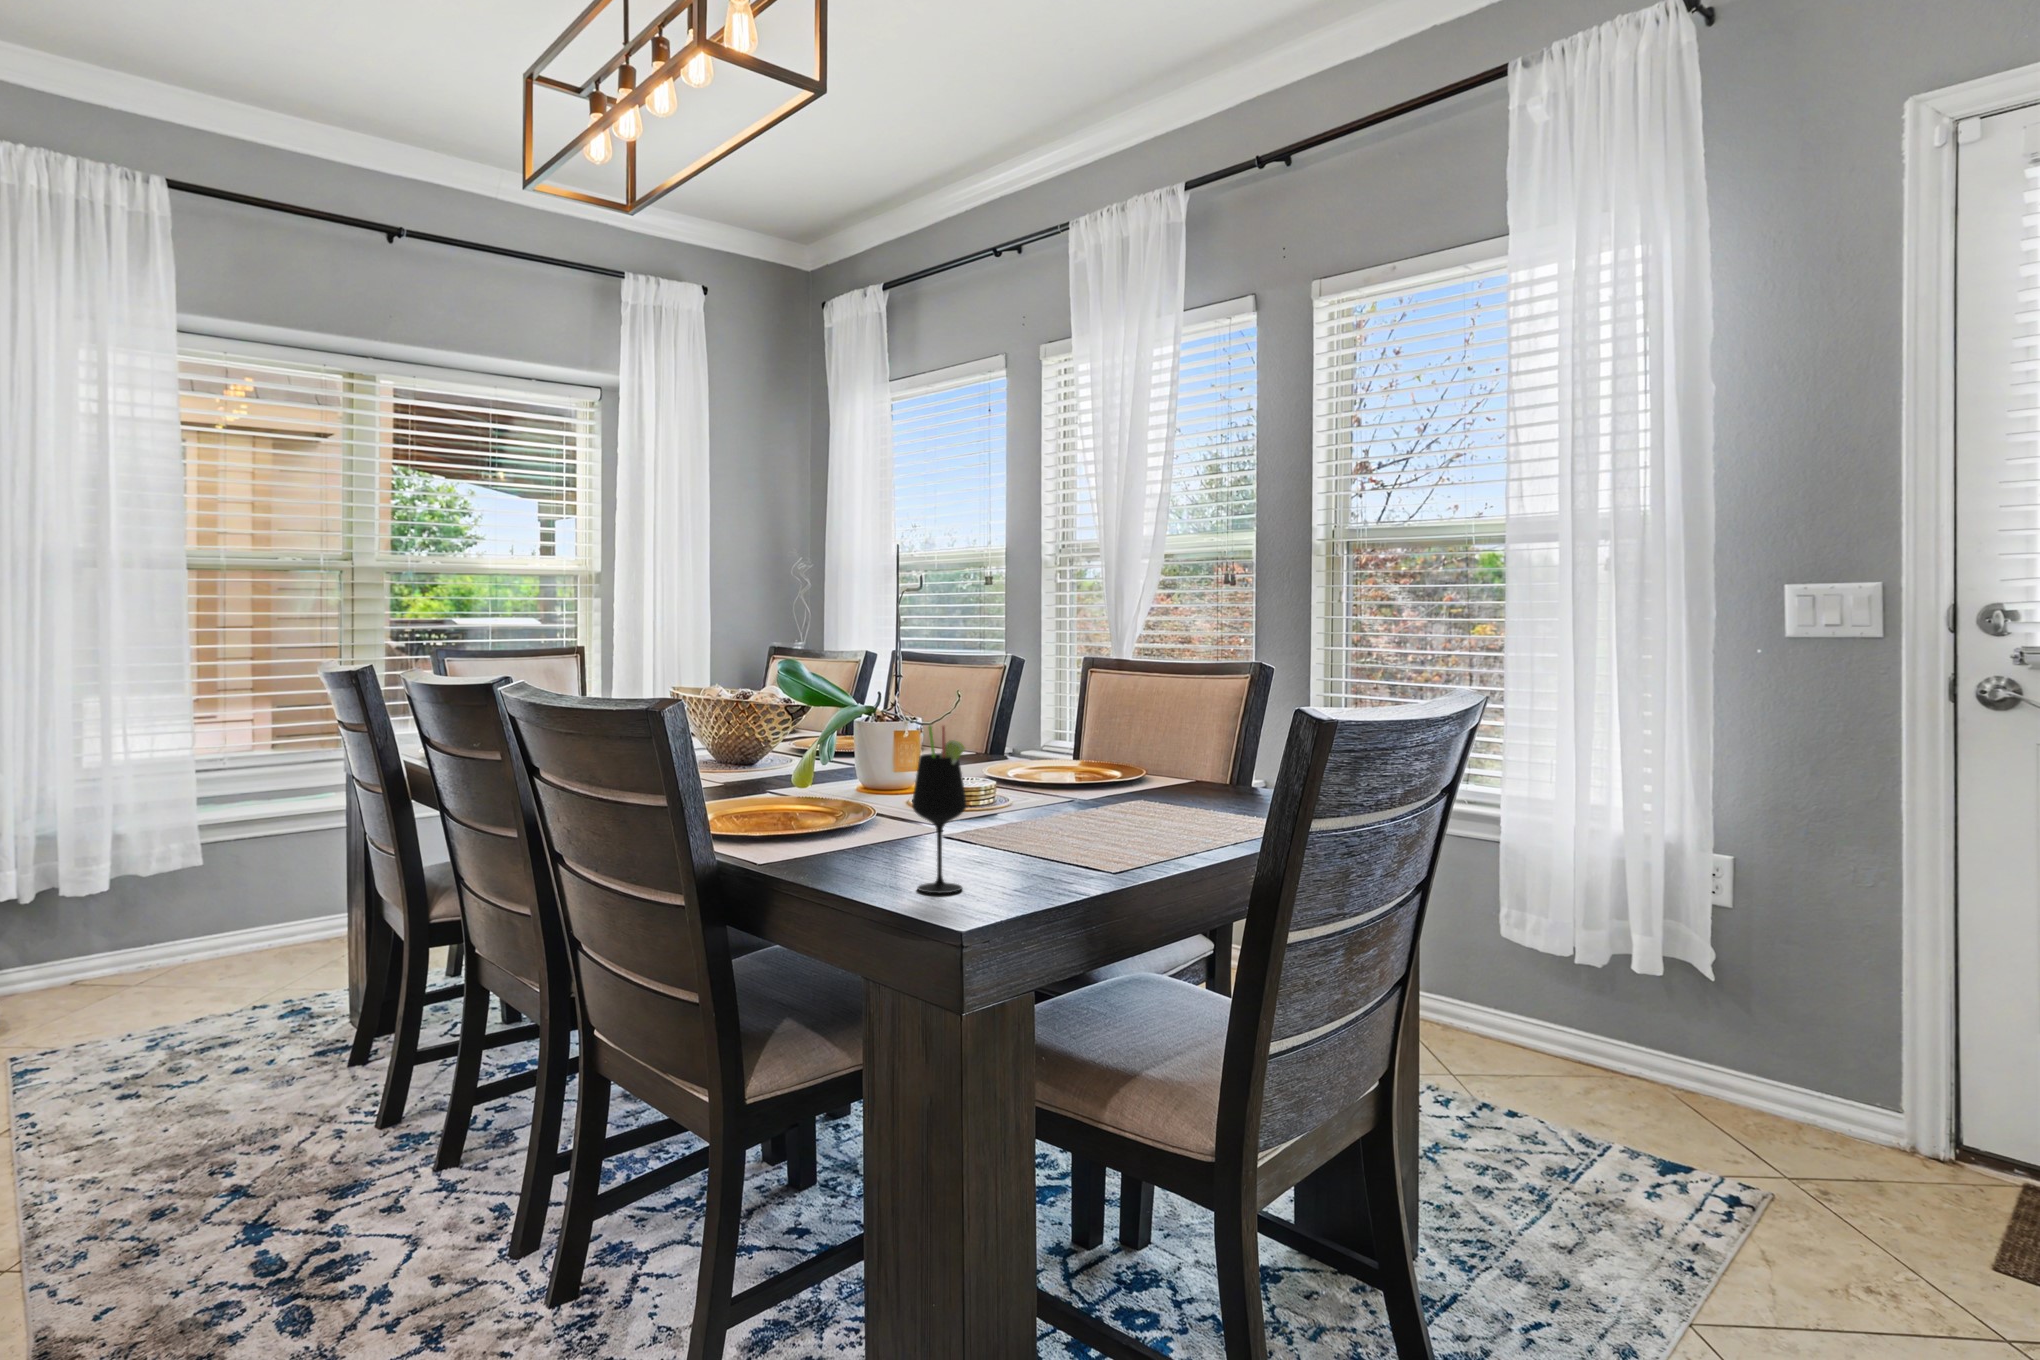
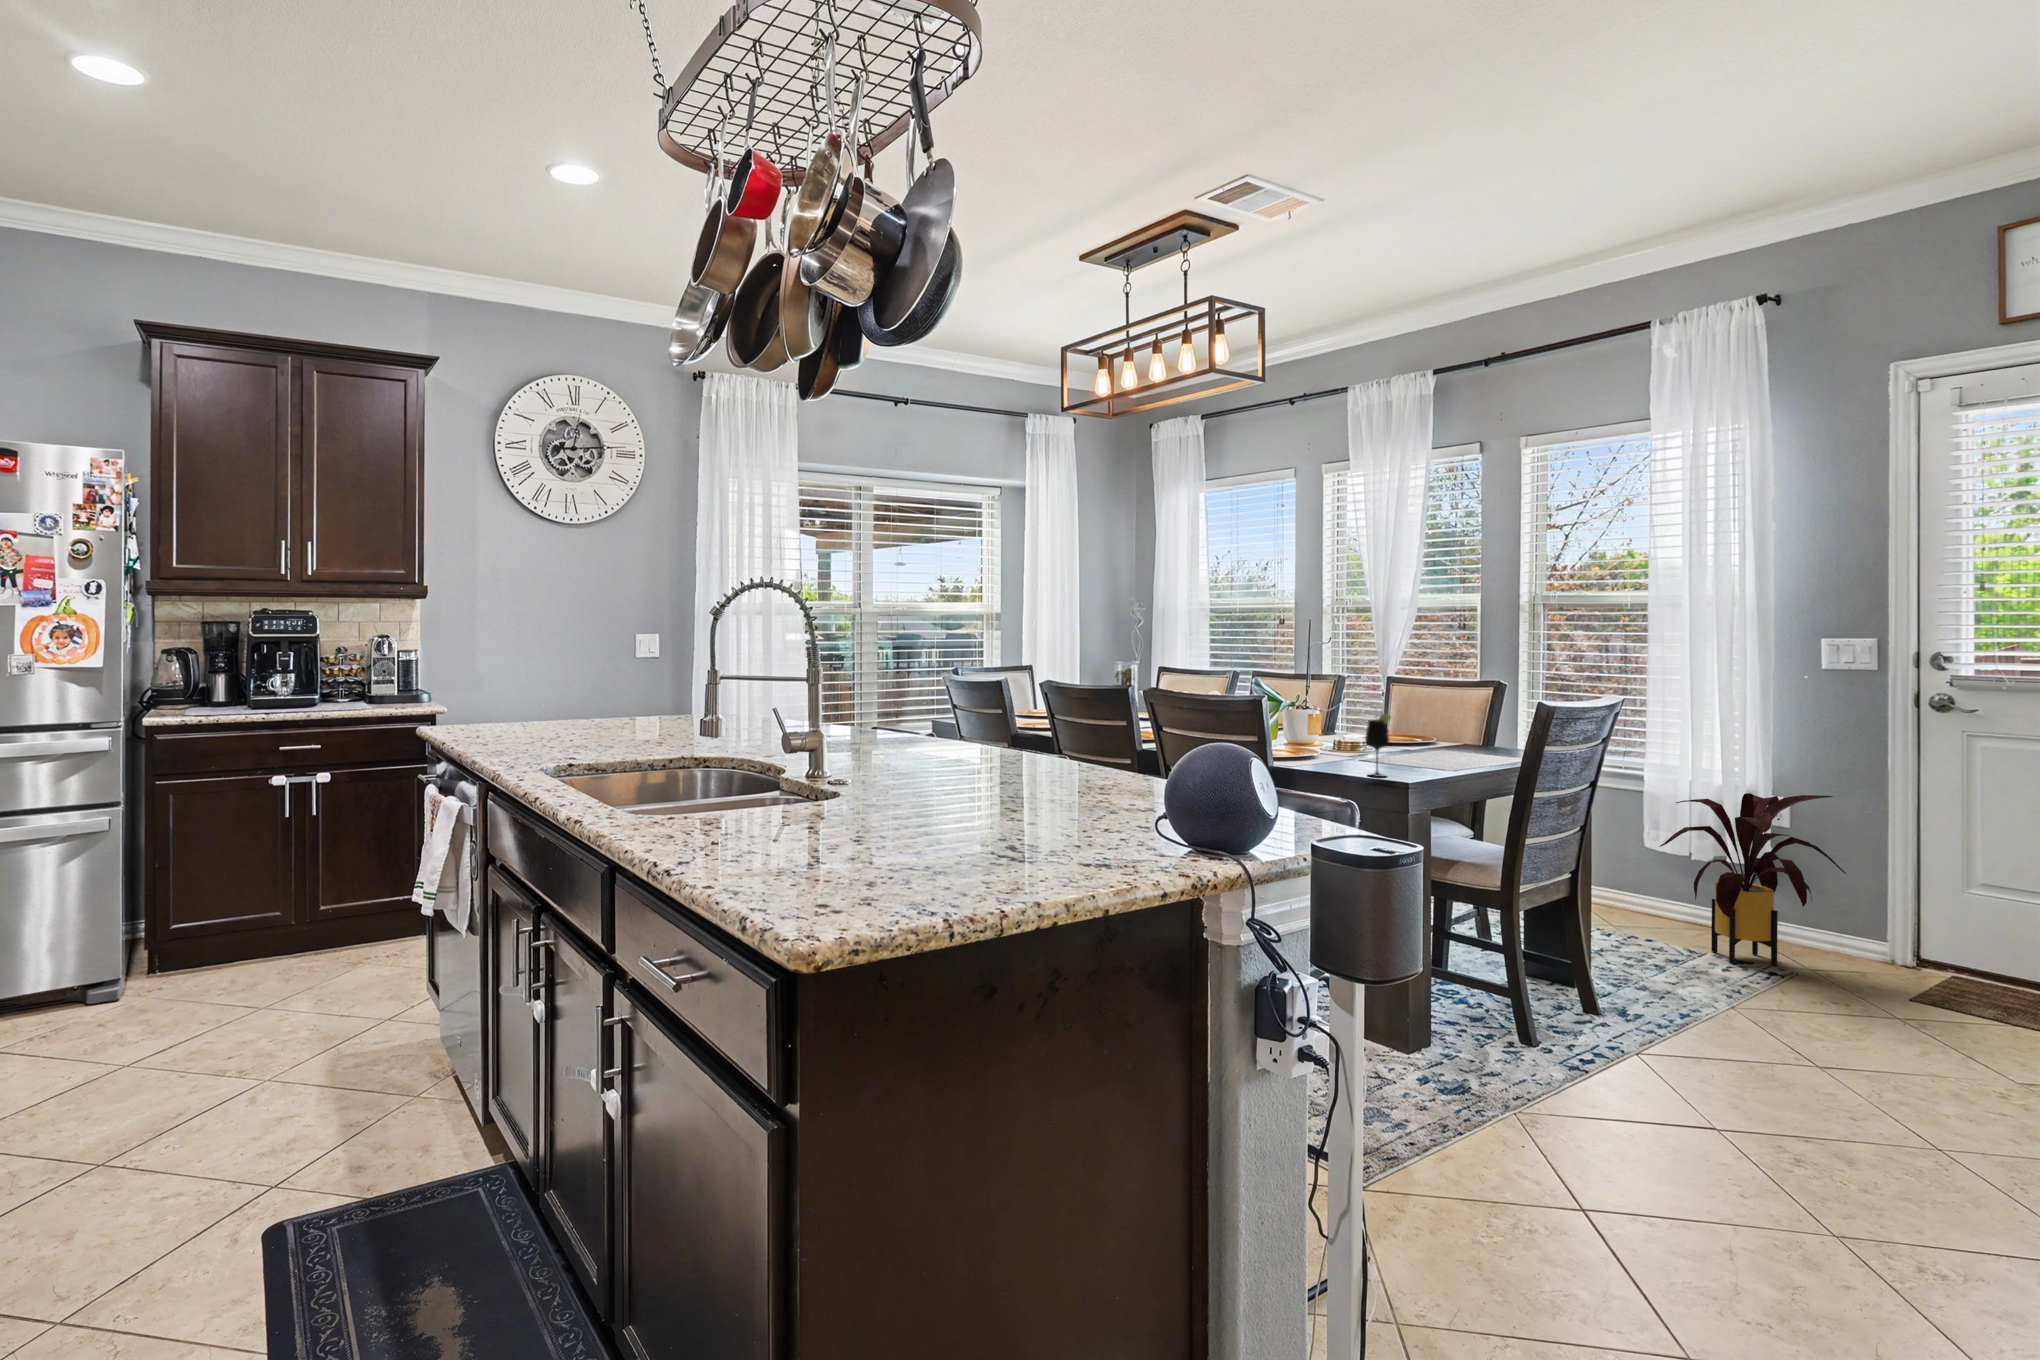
house plant: none [1532,855,1850,1178] -> present [1659,793,1846,966]

